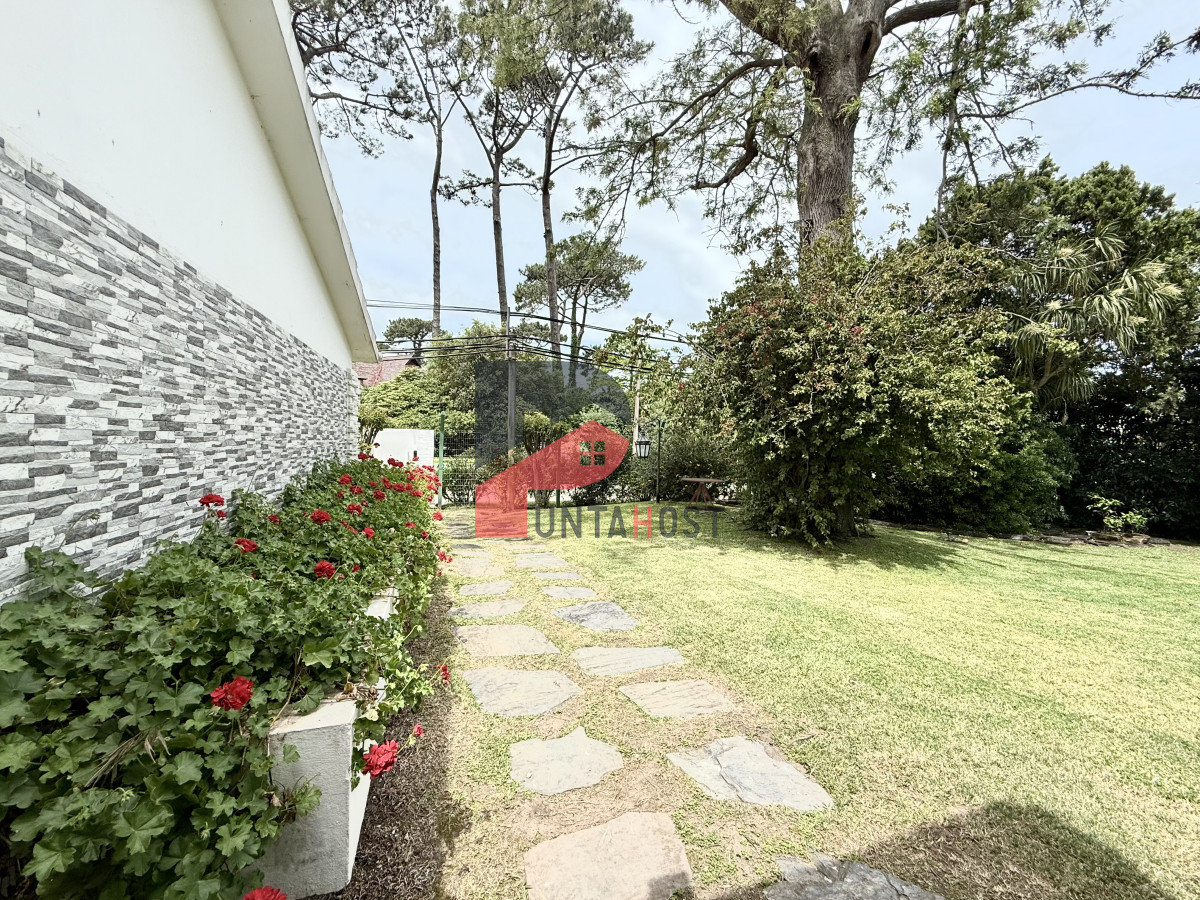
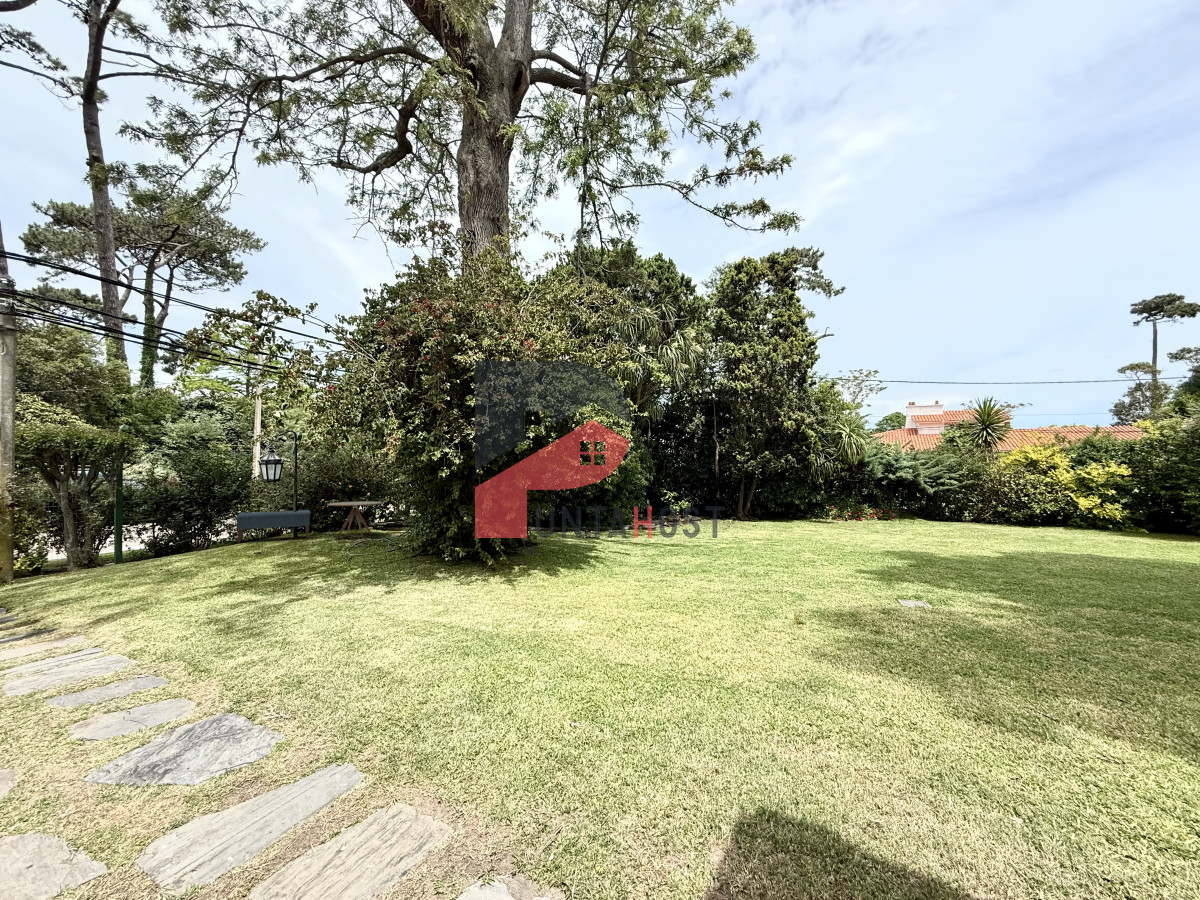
bench: none [622,480,669,505] -> present [237,510,310,543]

